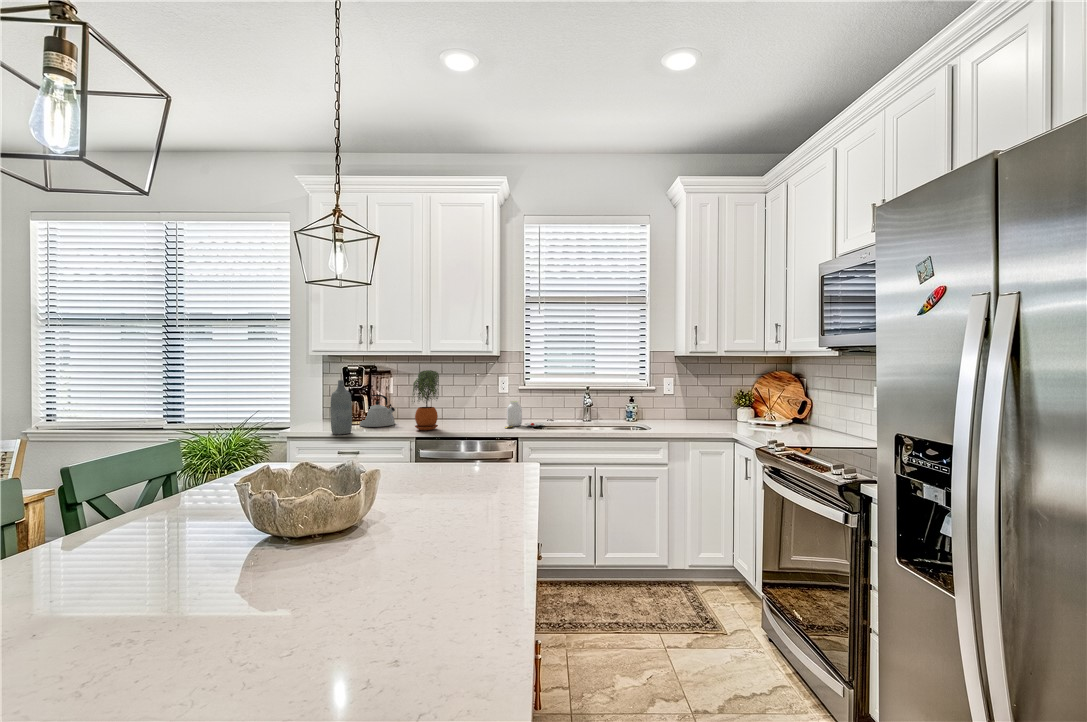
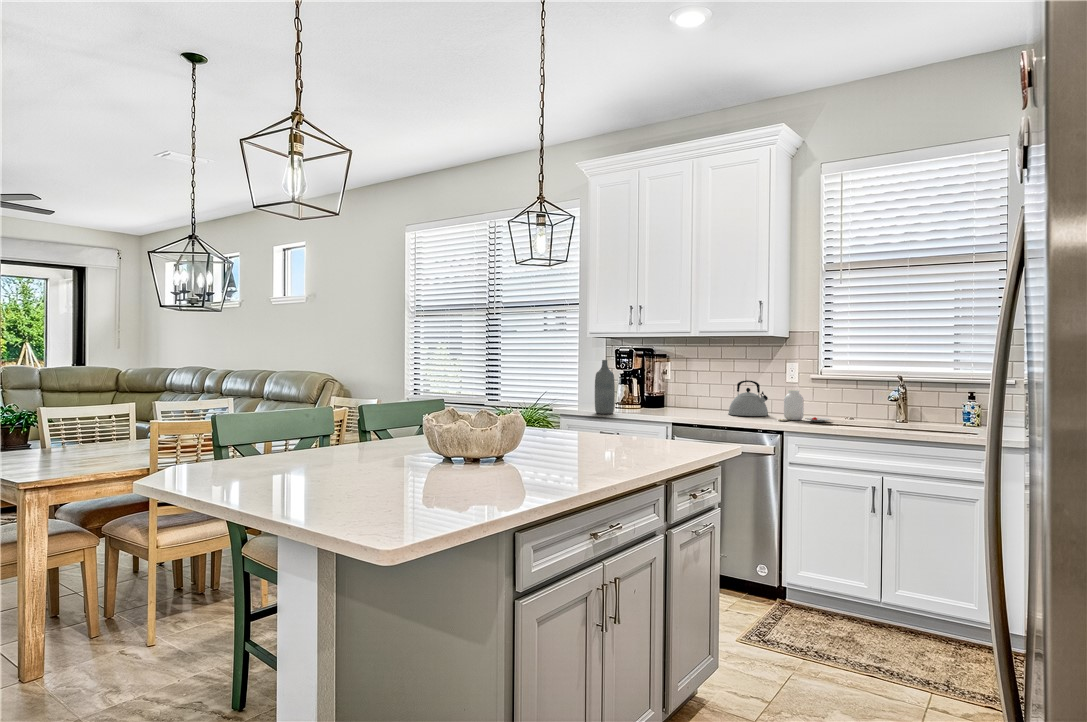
potted plant: present [413,370,439,430] -> none [673,351,705,416]
kettle: present [360,395,395,427] -> present [728,380,768,416]

